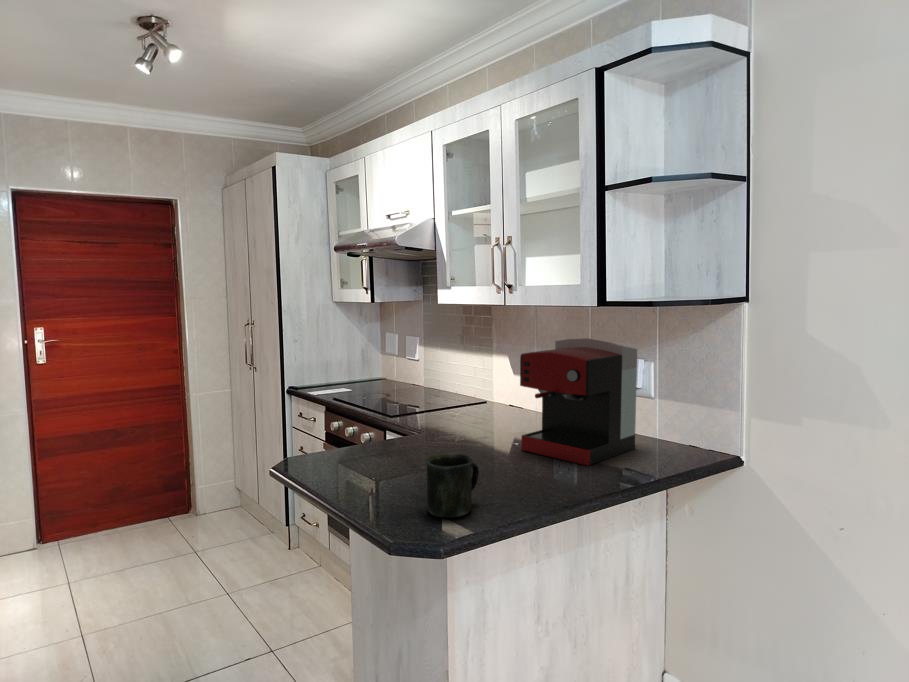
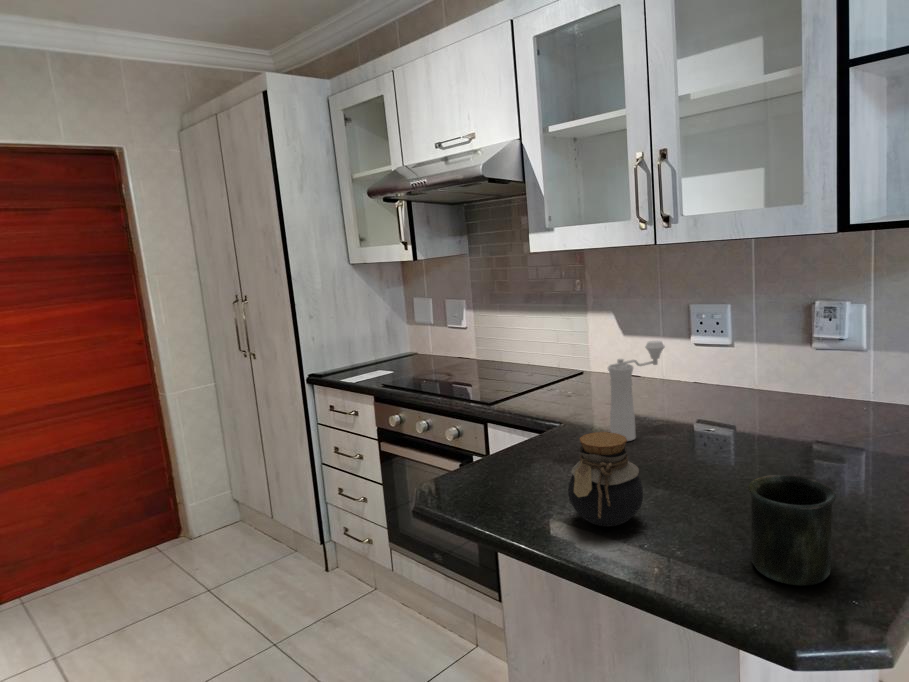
coffee maker: present [520,338,637,466] -> none [727,279,873,455]
pepper mill: none [443,375,491,445] -> present [608,341,665,441]
jar: none [349,423,401,484] -> present [568,432,643,527]

